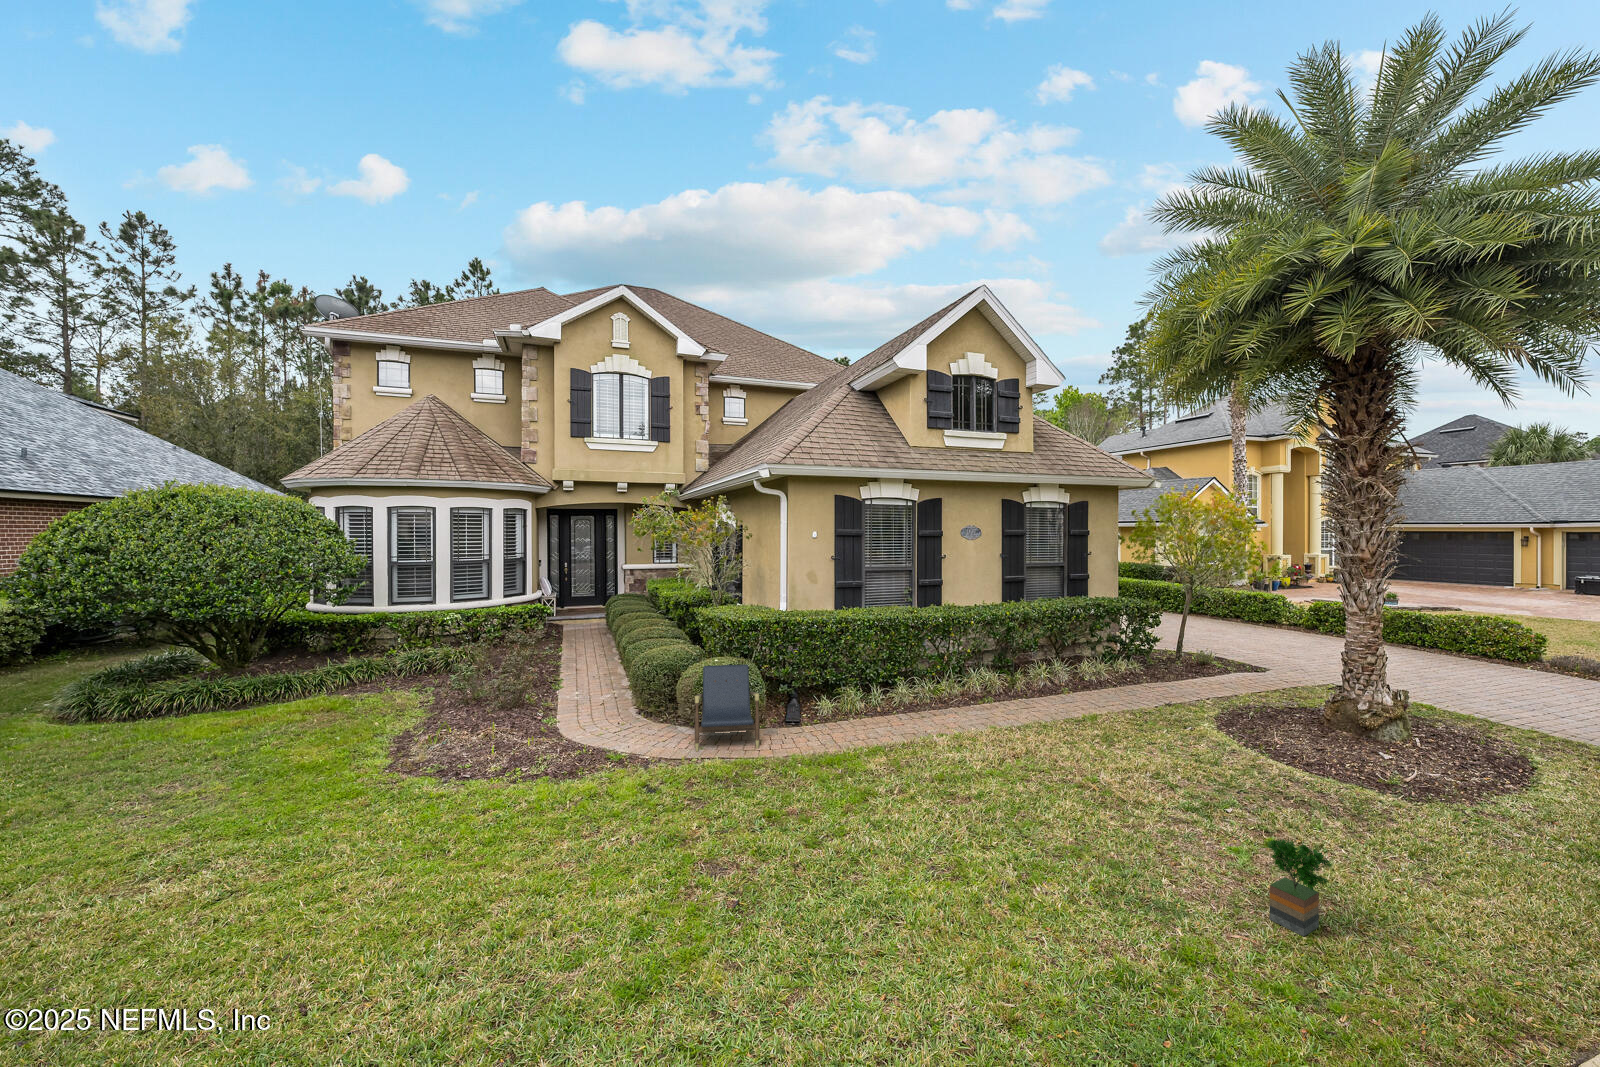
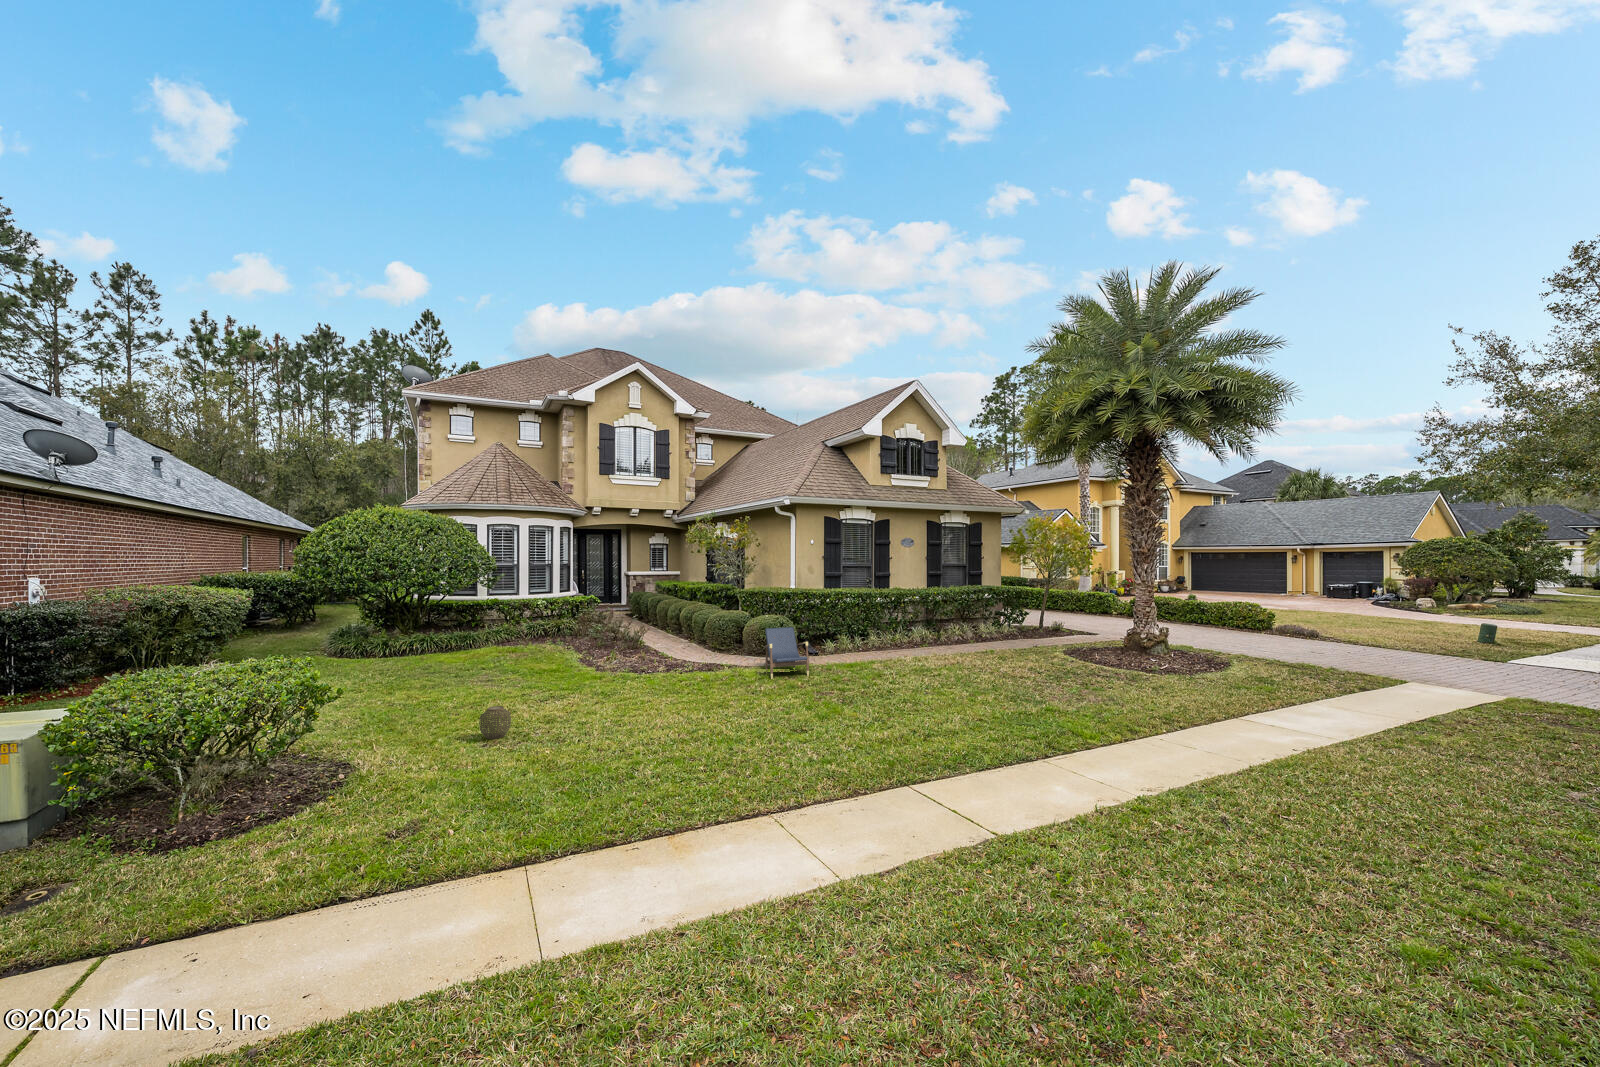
woven basket: none [45,835,122,900] -> present [480,706,511,739]
potted tree: present [1268,839,1332,936] -> none [1089,668,1115,707]

